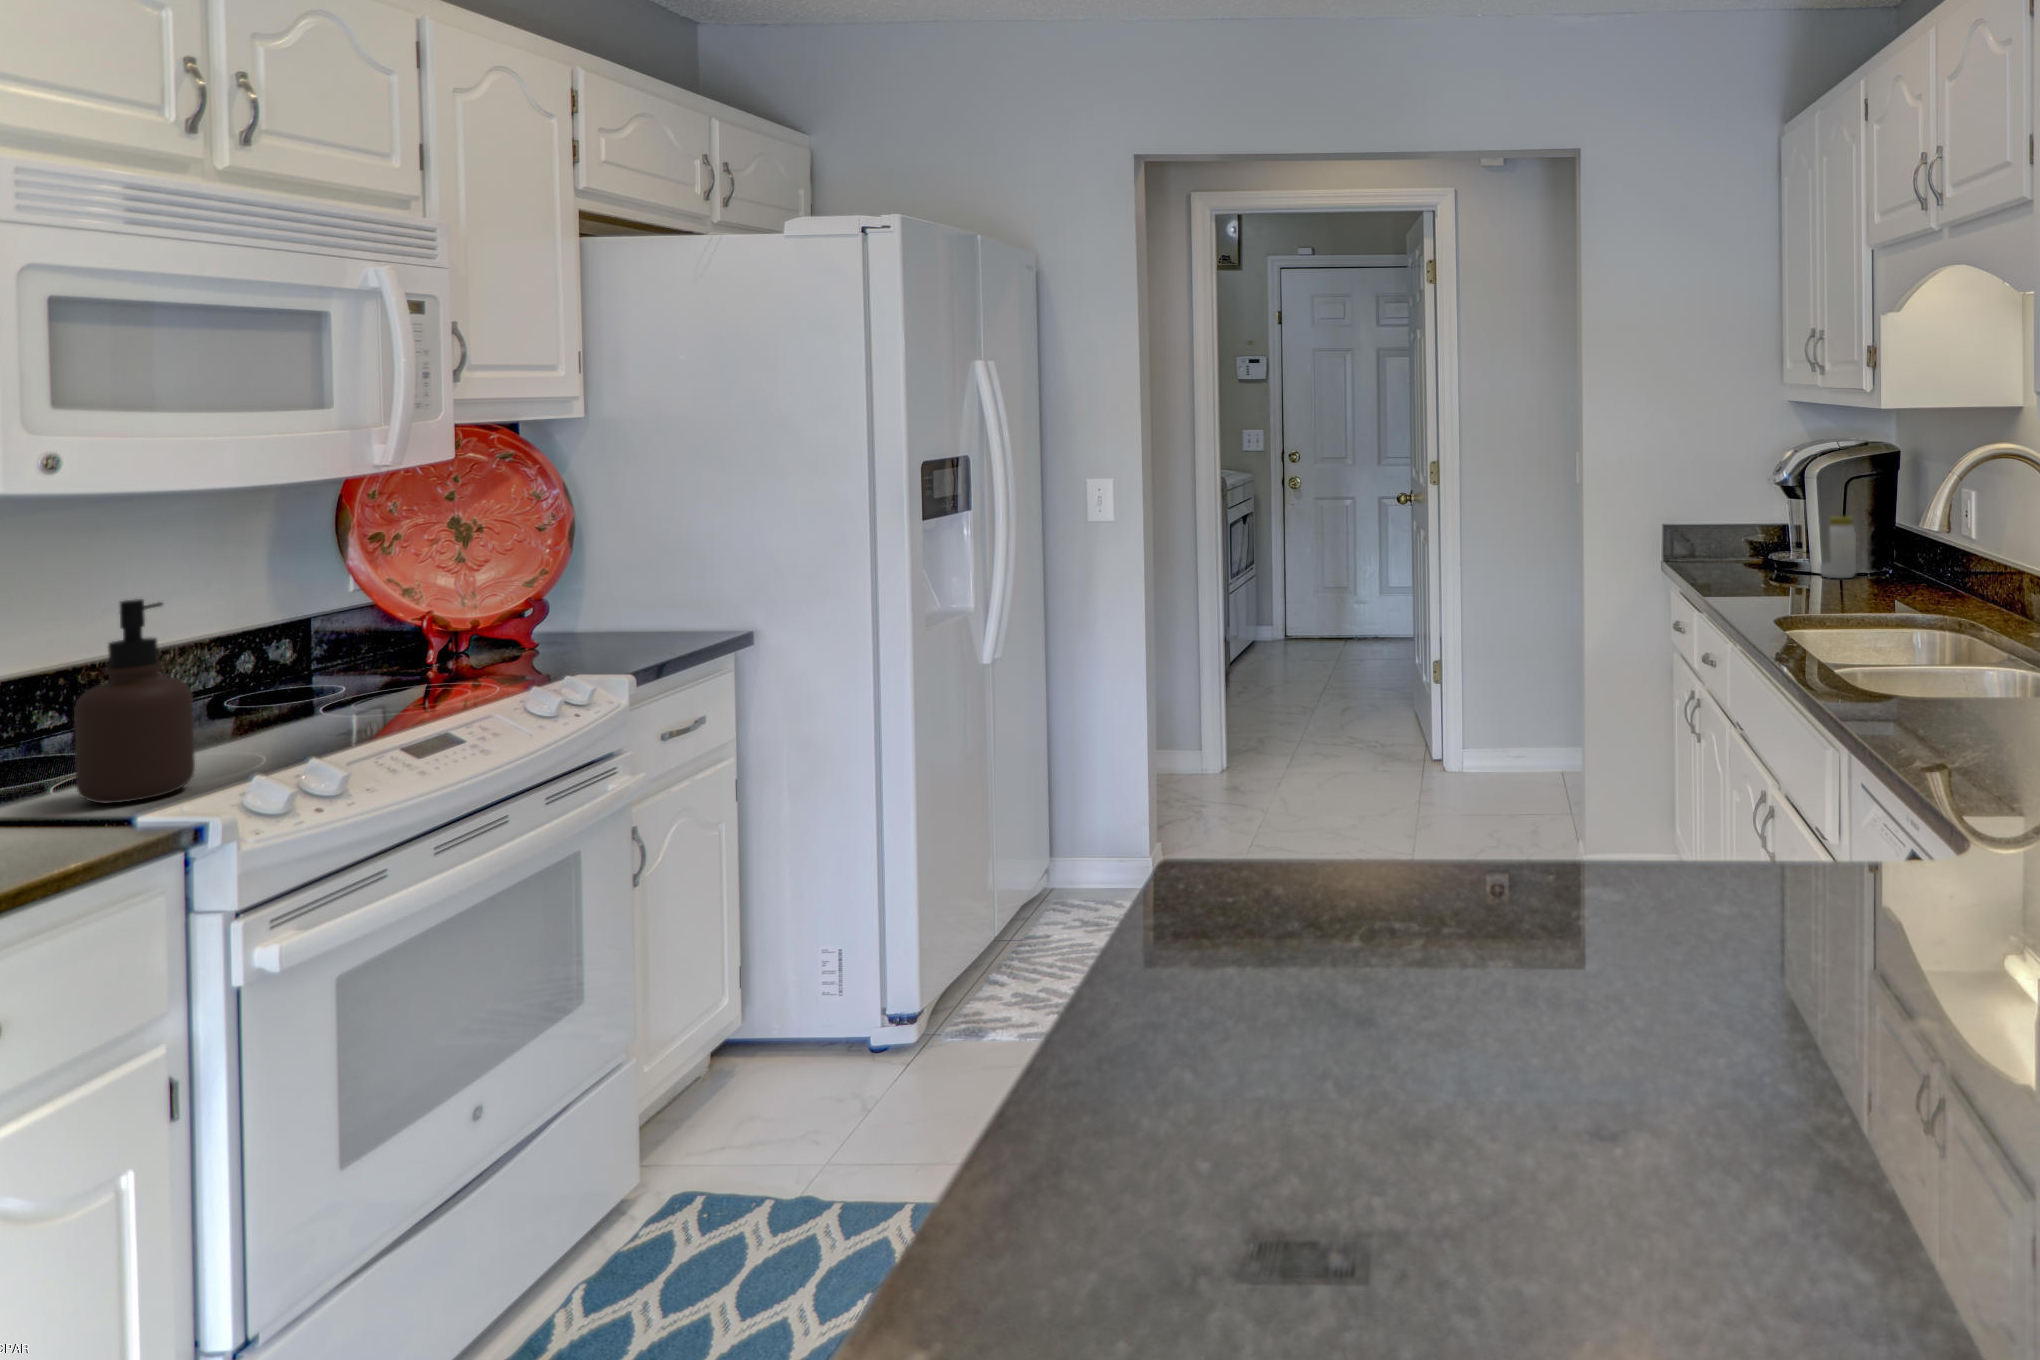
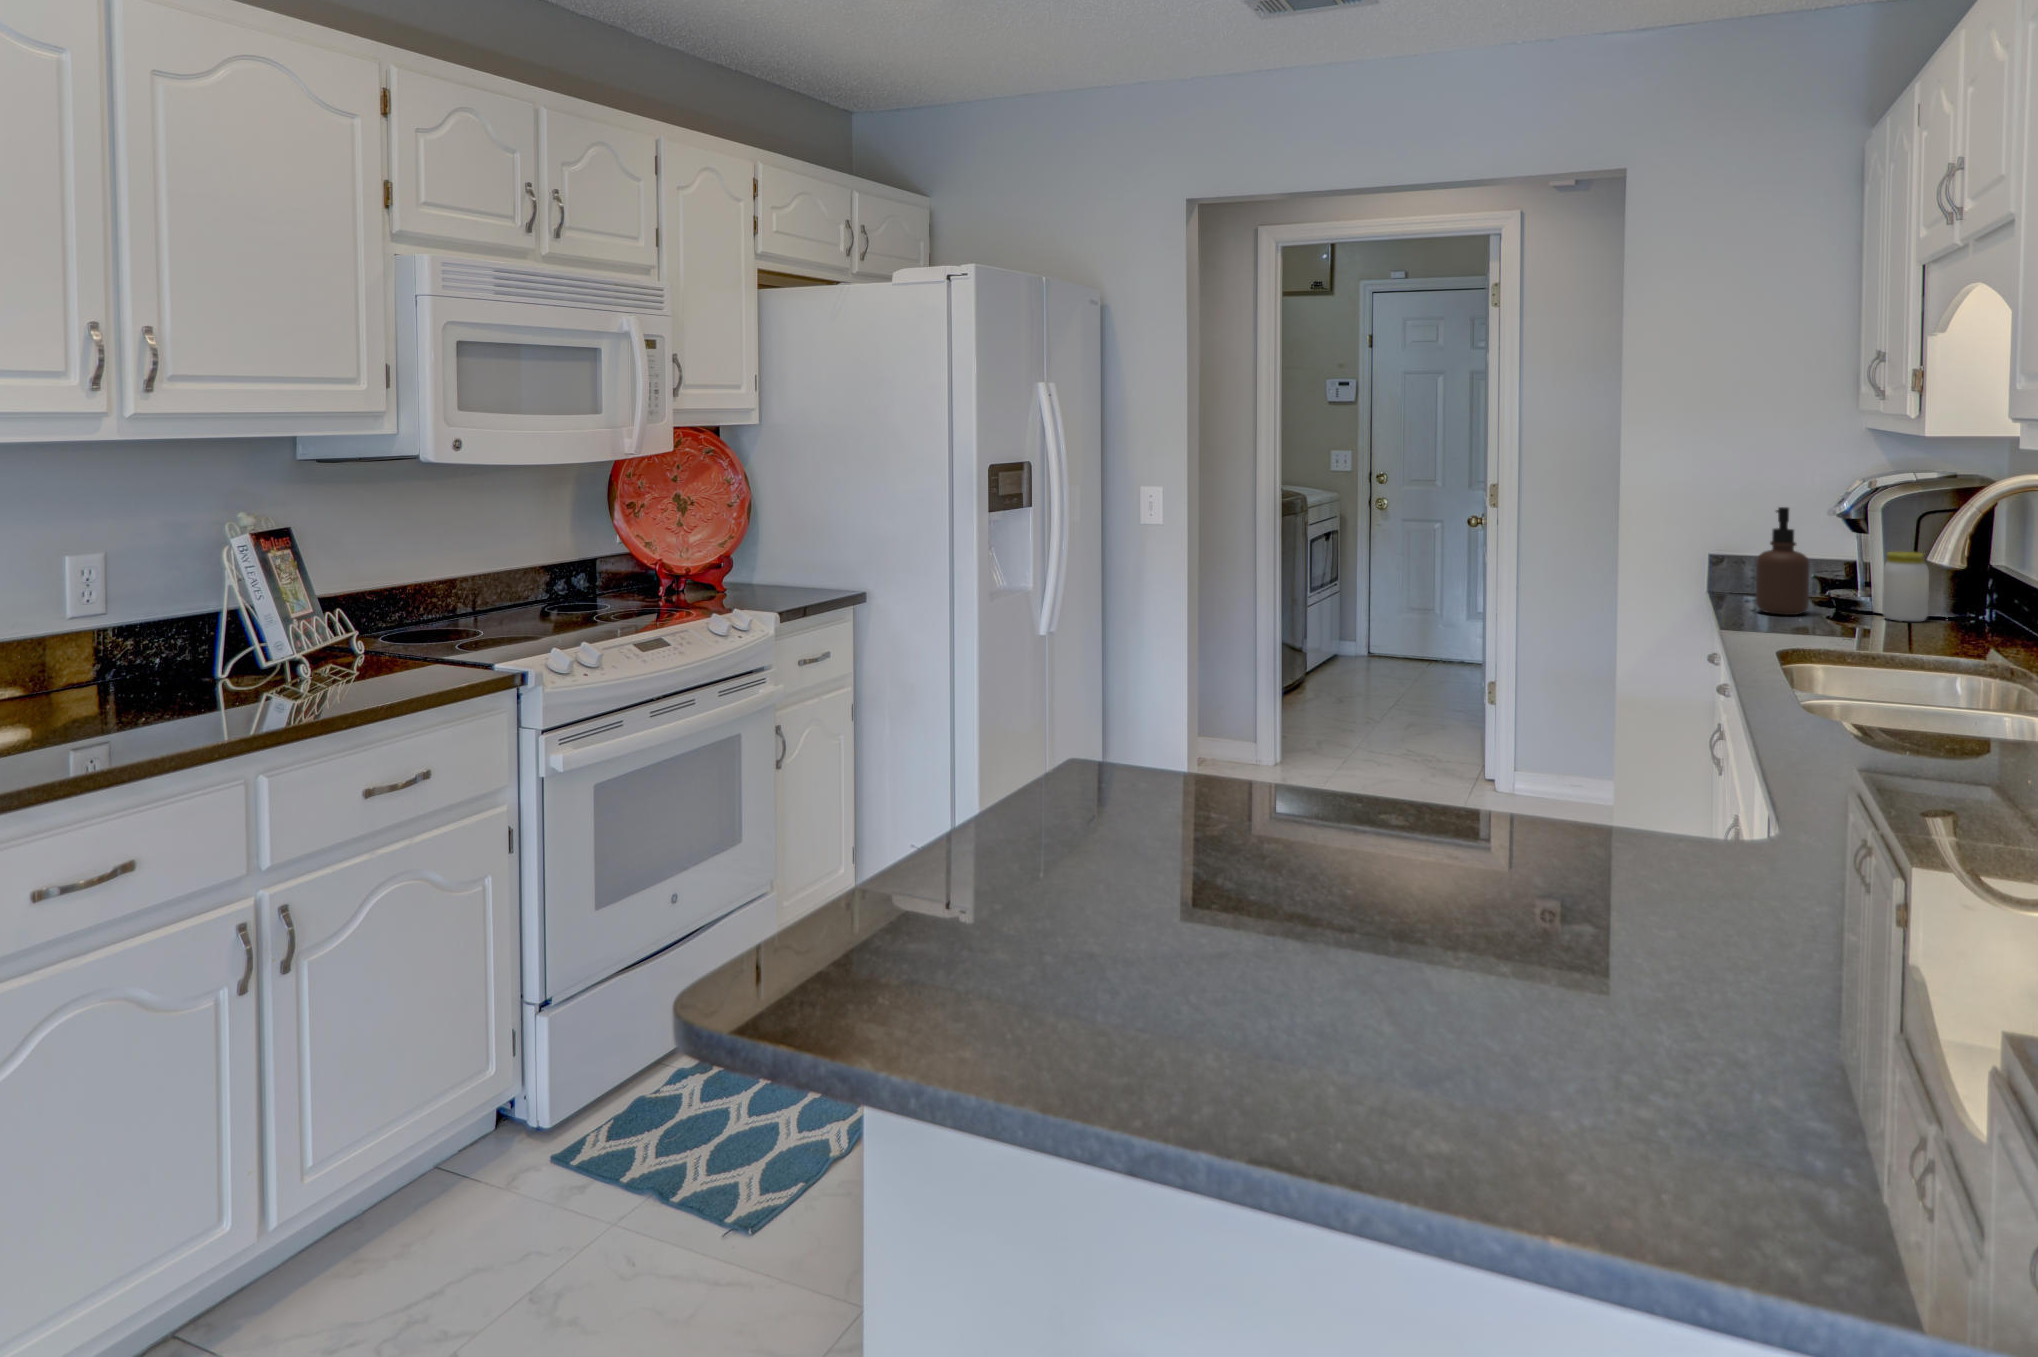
soap dispenser: present [74,599,195,803] -> present [1756,507,1809,615]

